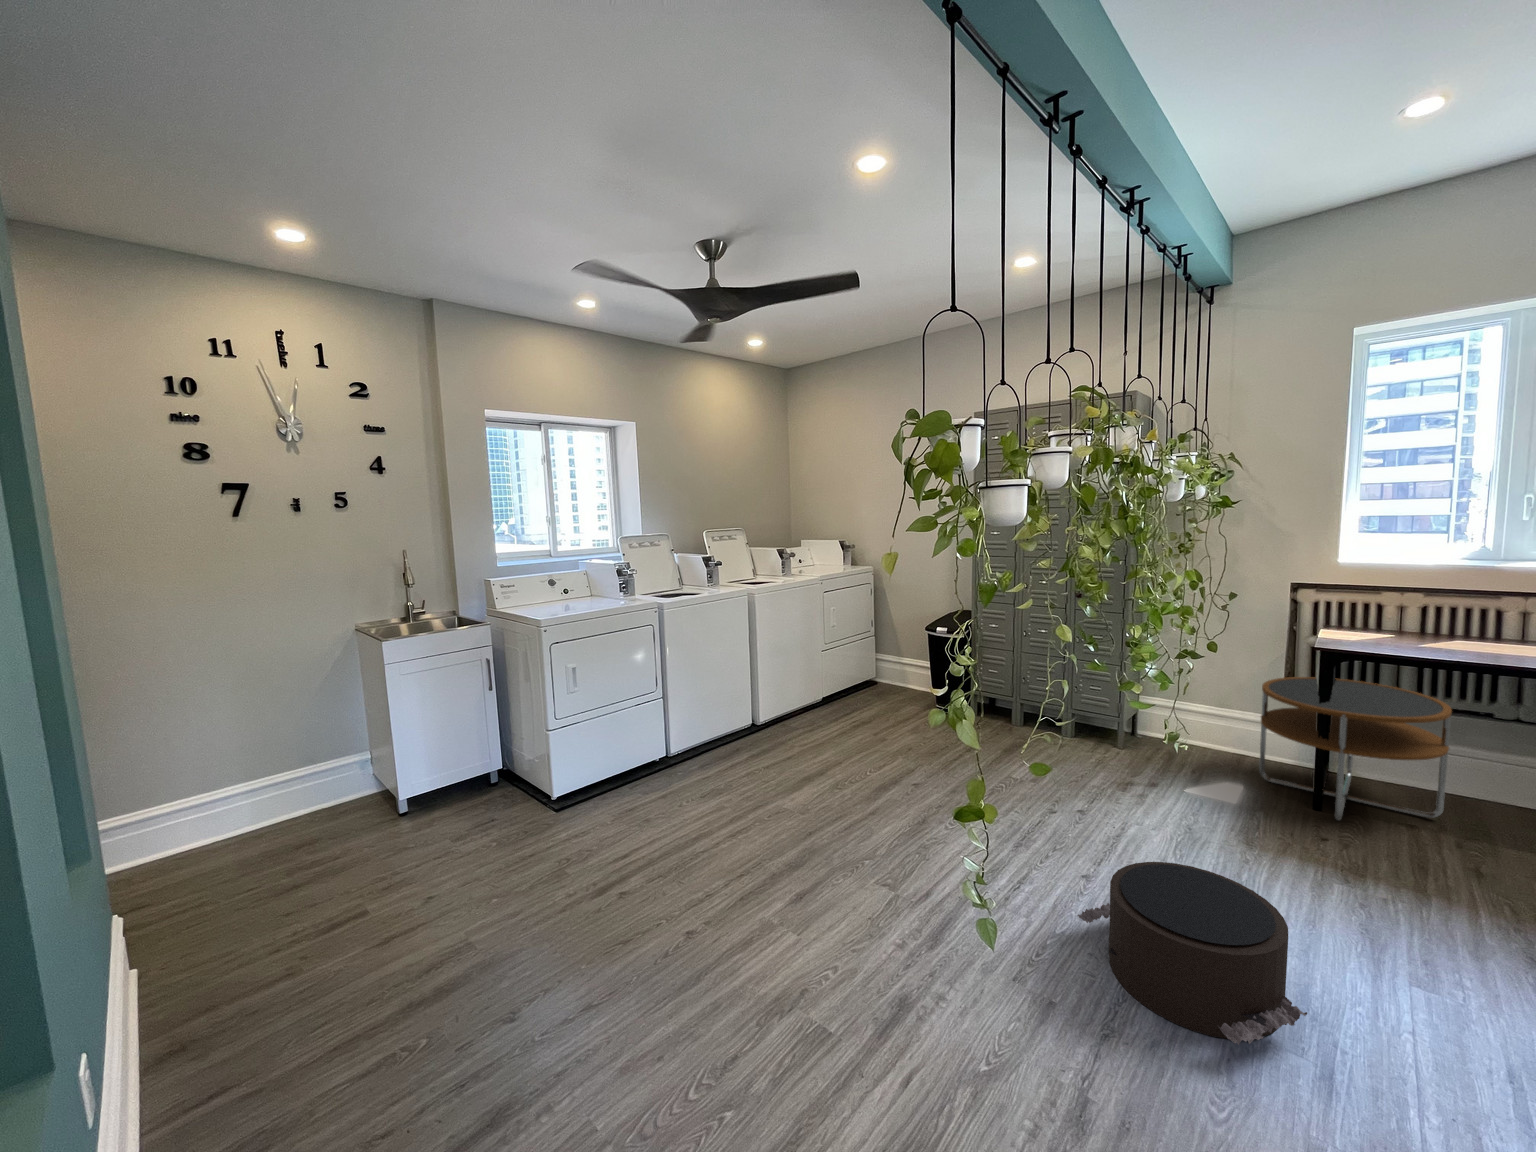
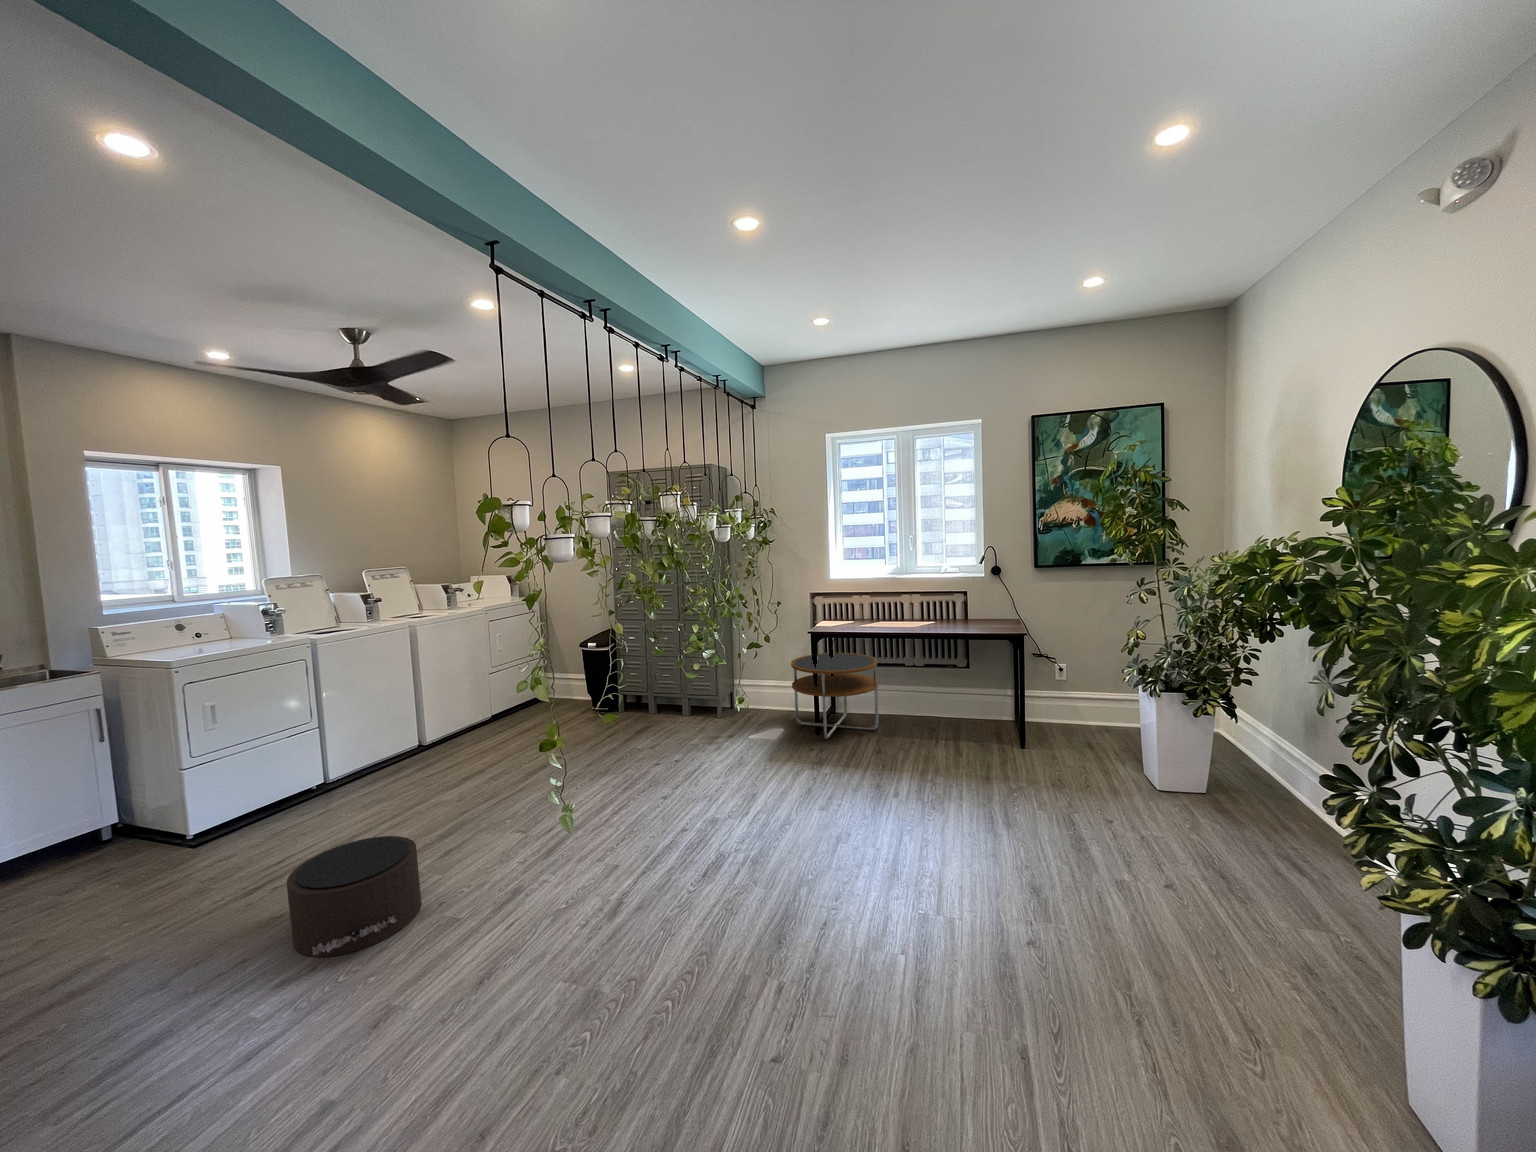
pouf: present [1078,862,1307,1045] -> present [287,836,421,957]

